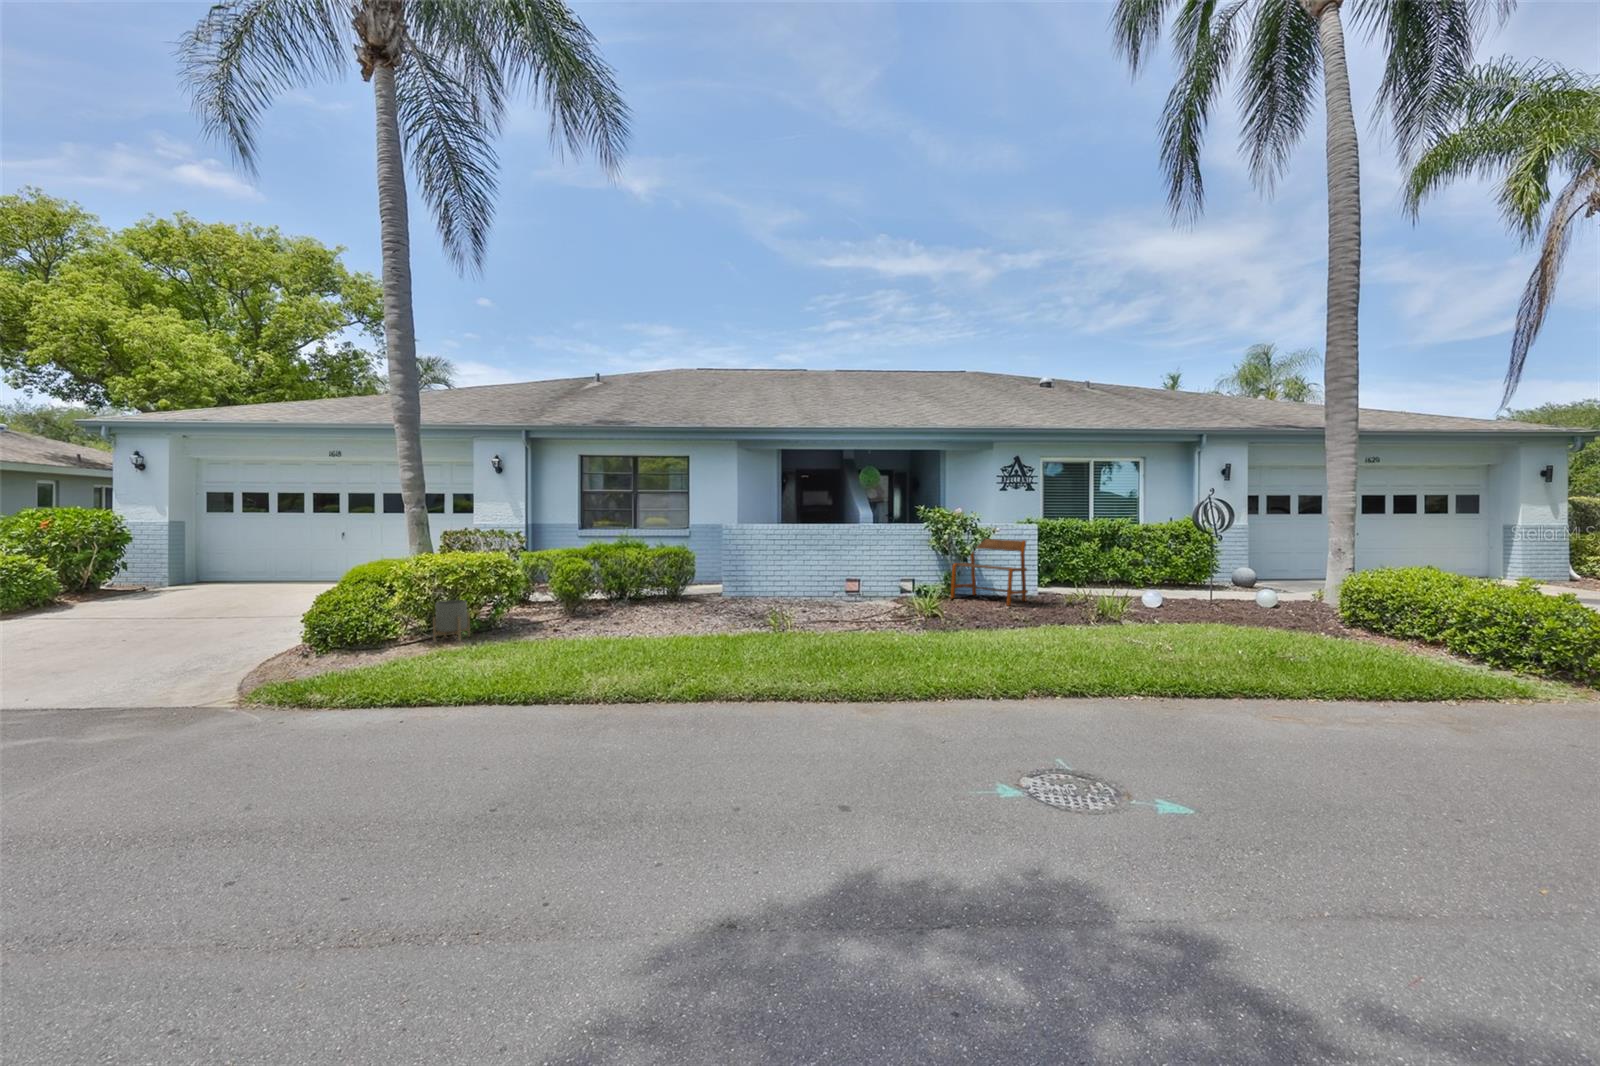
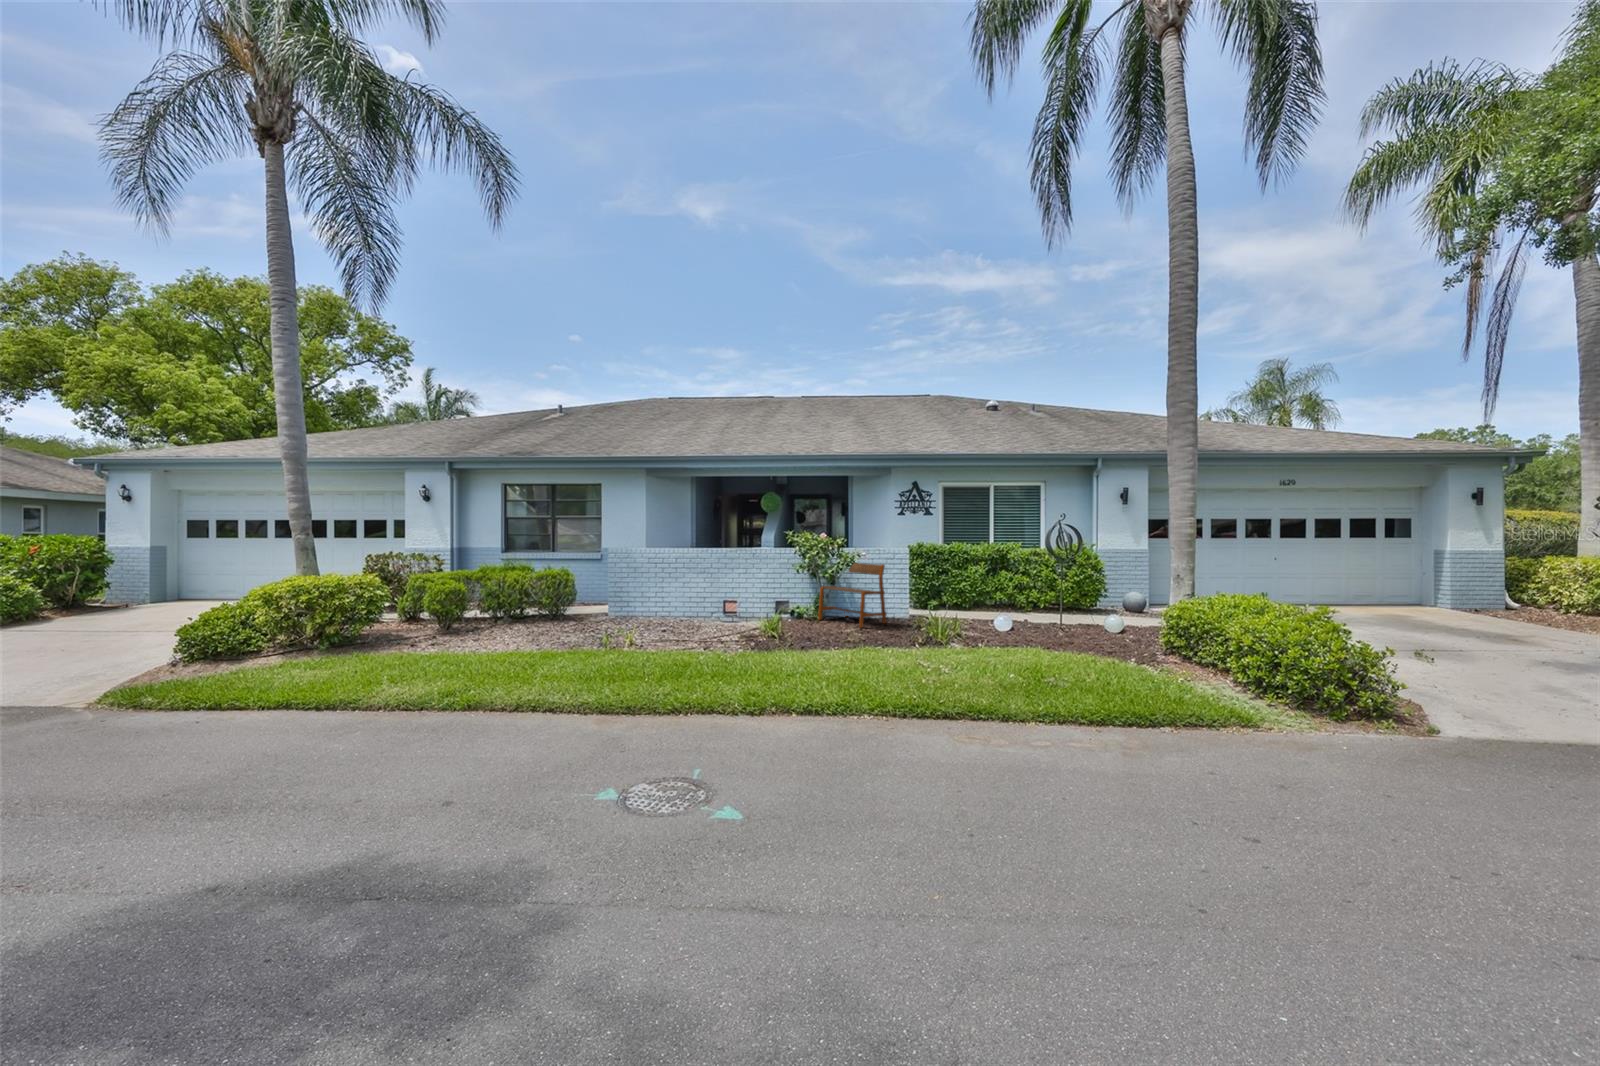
planter: present [433,600,470,642] -> none [285,618,325,656]

